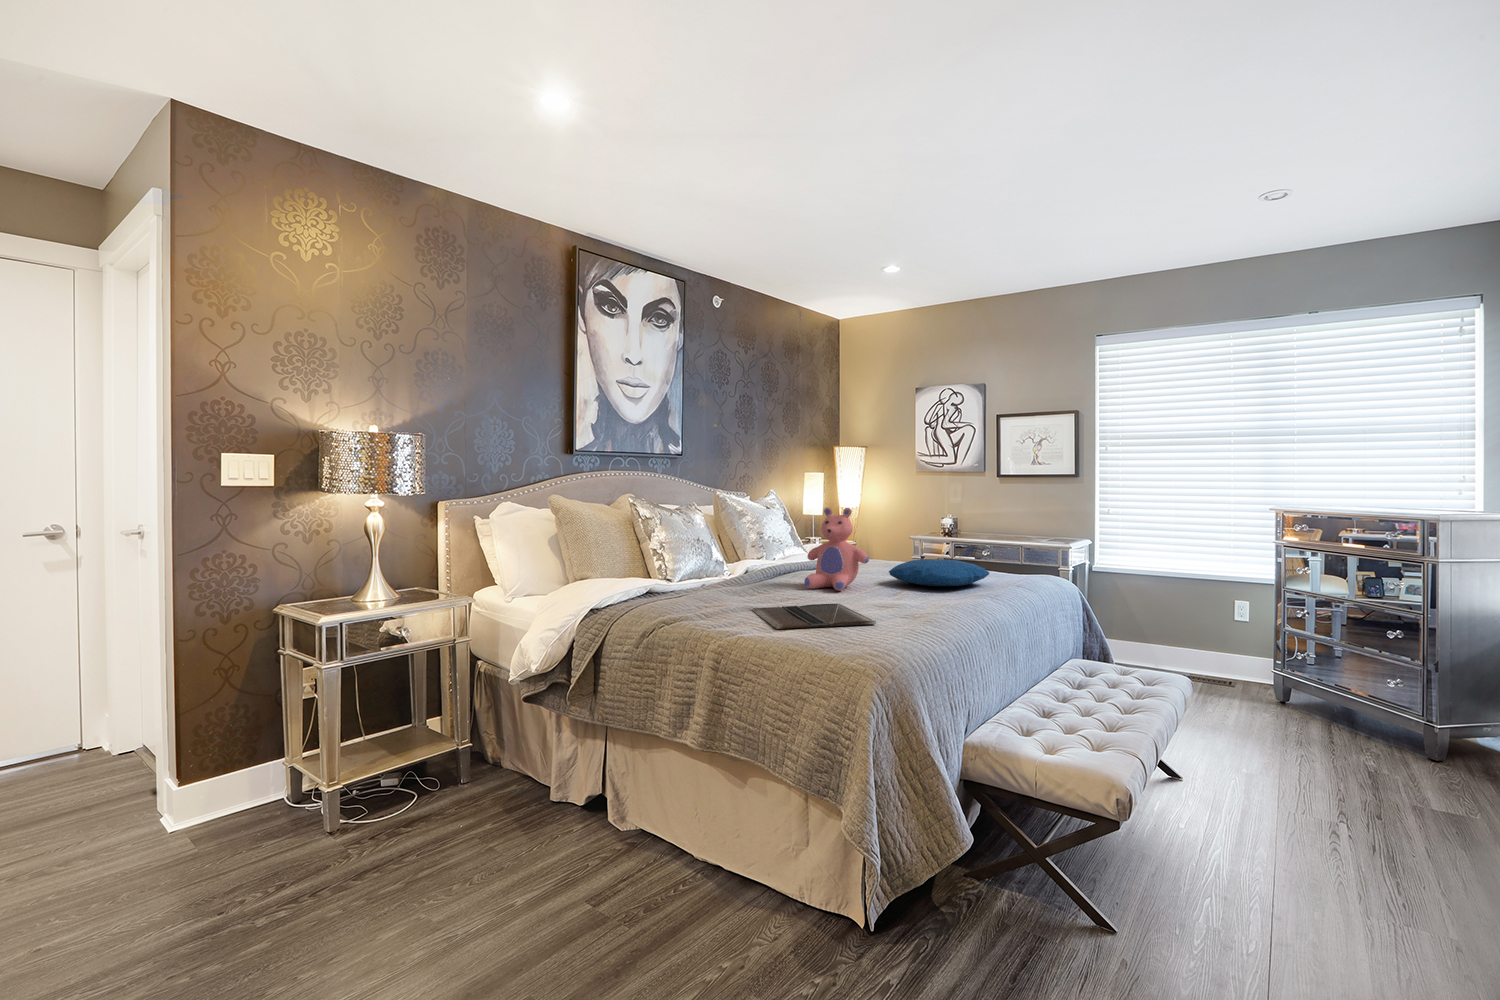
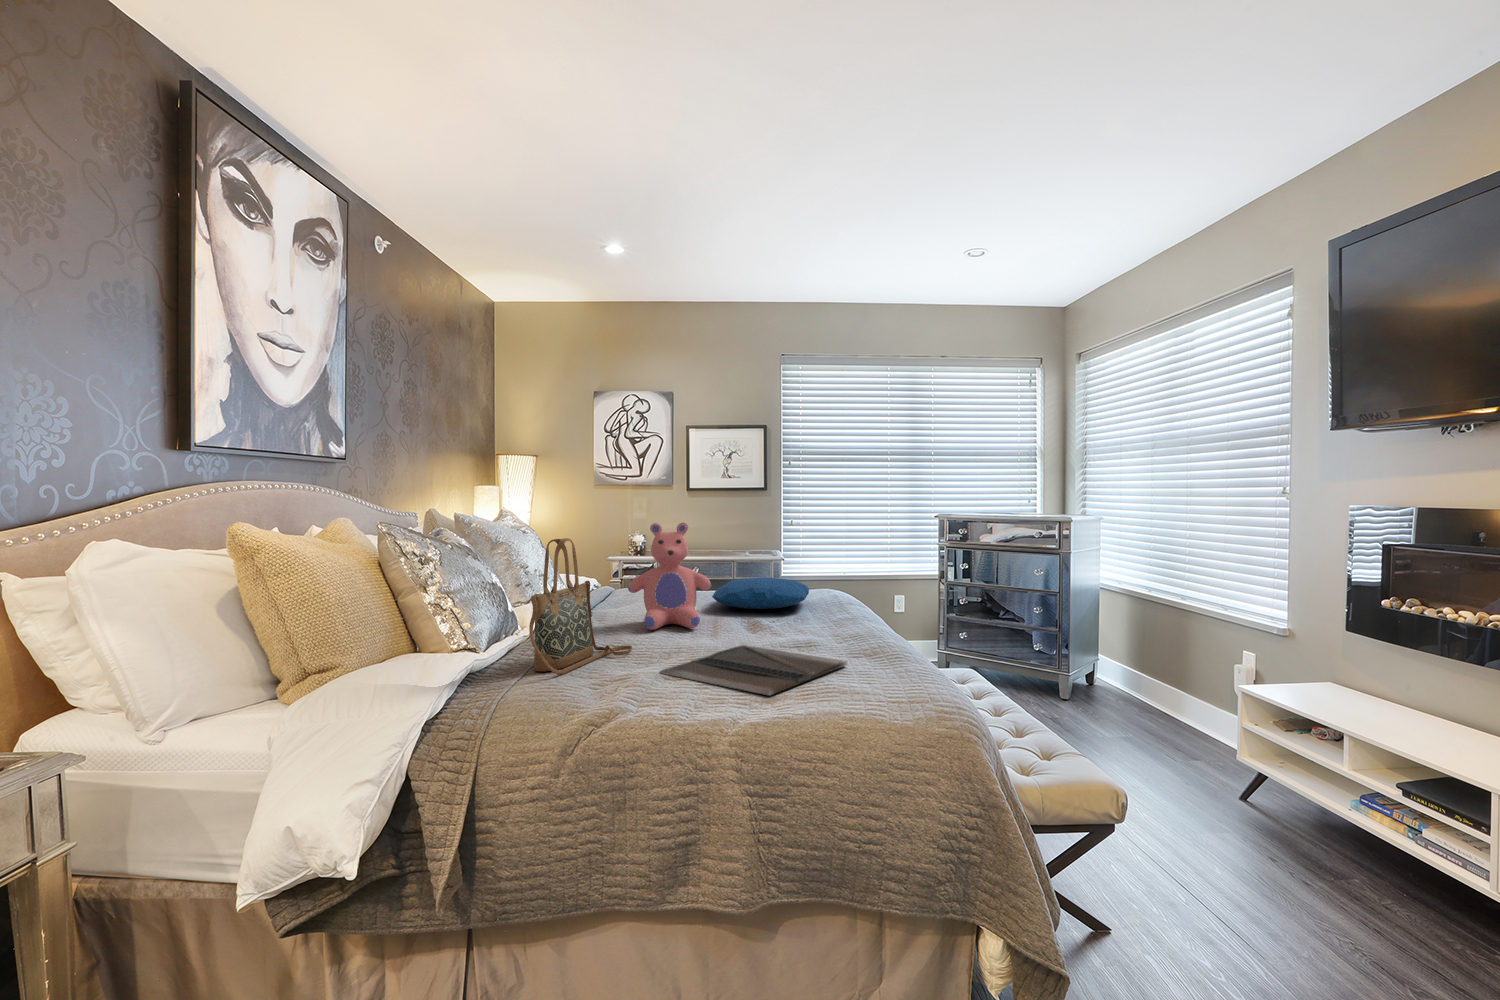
handbag: none [680,515,766,603] -> present [529,538,632,675]

